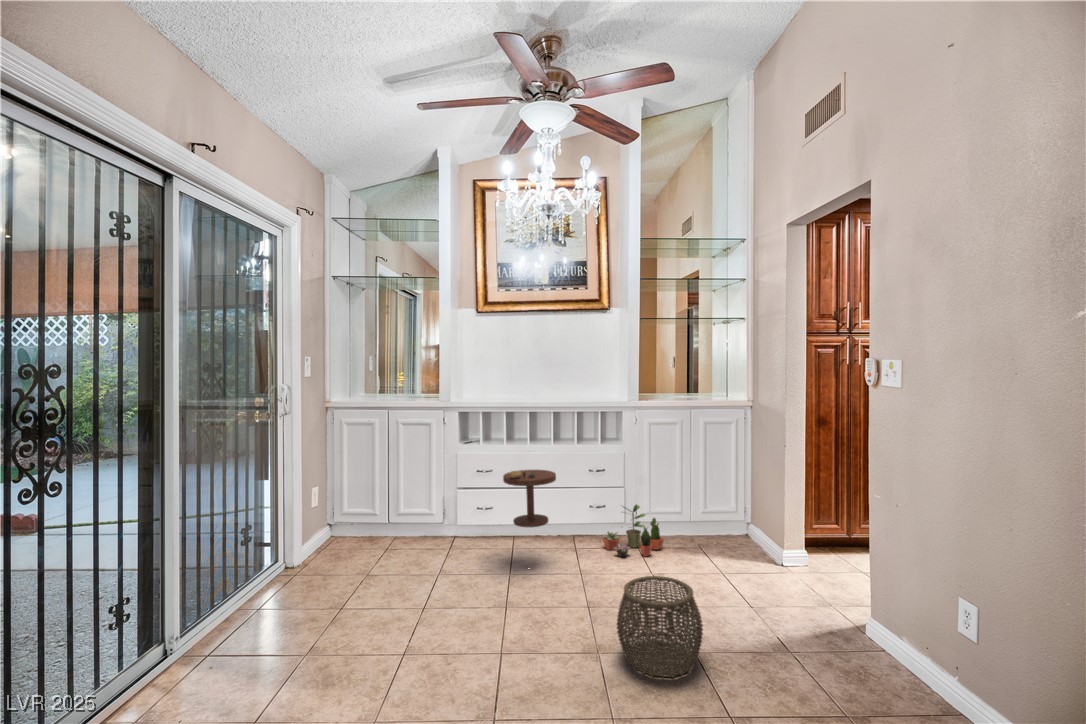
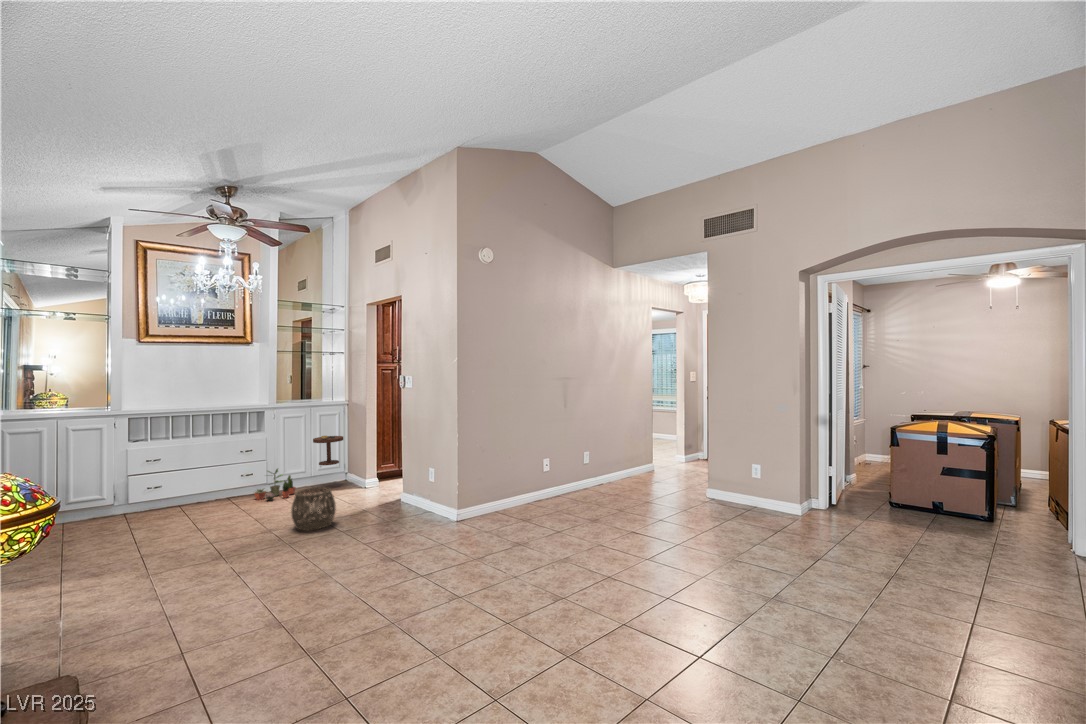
side table: present [503,470,556,527] -> present [313,436,343,465]

